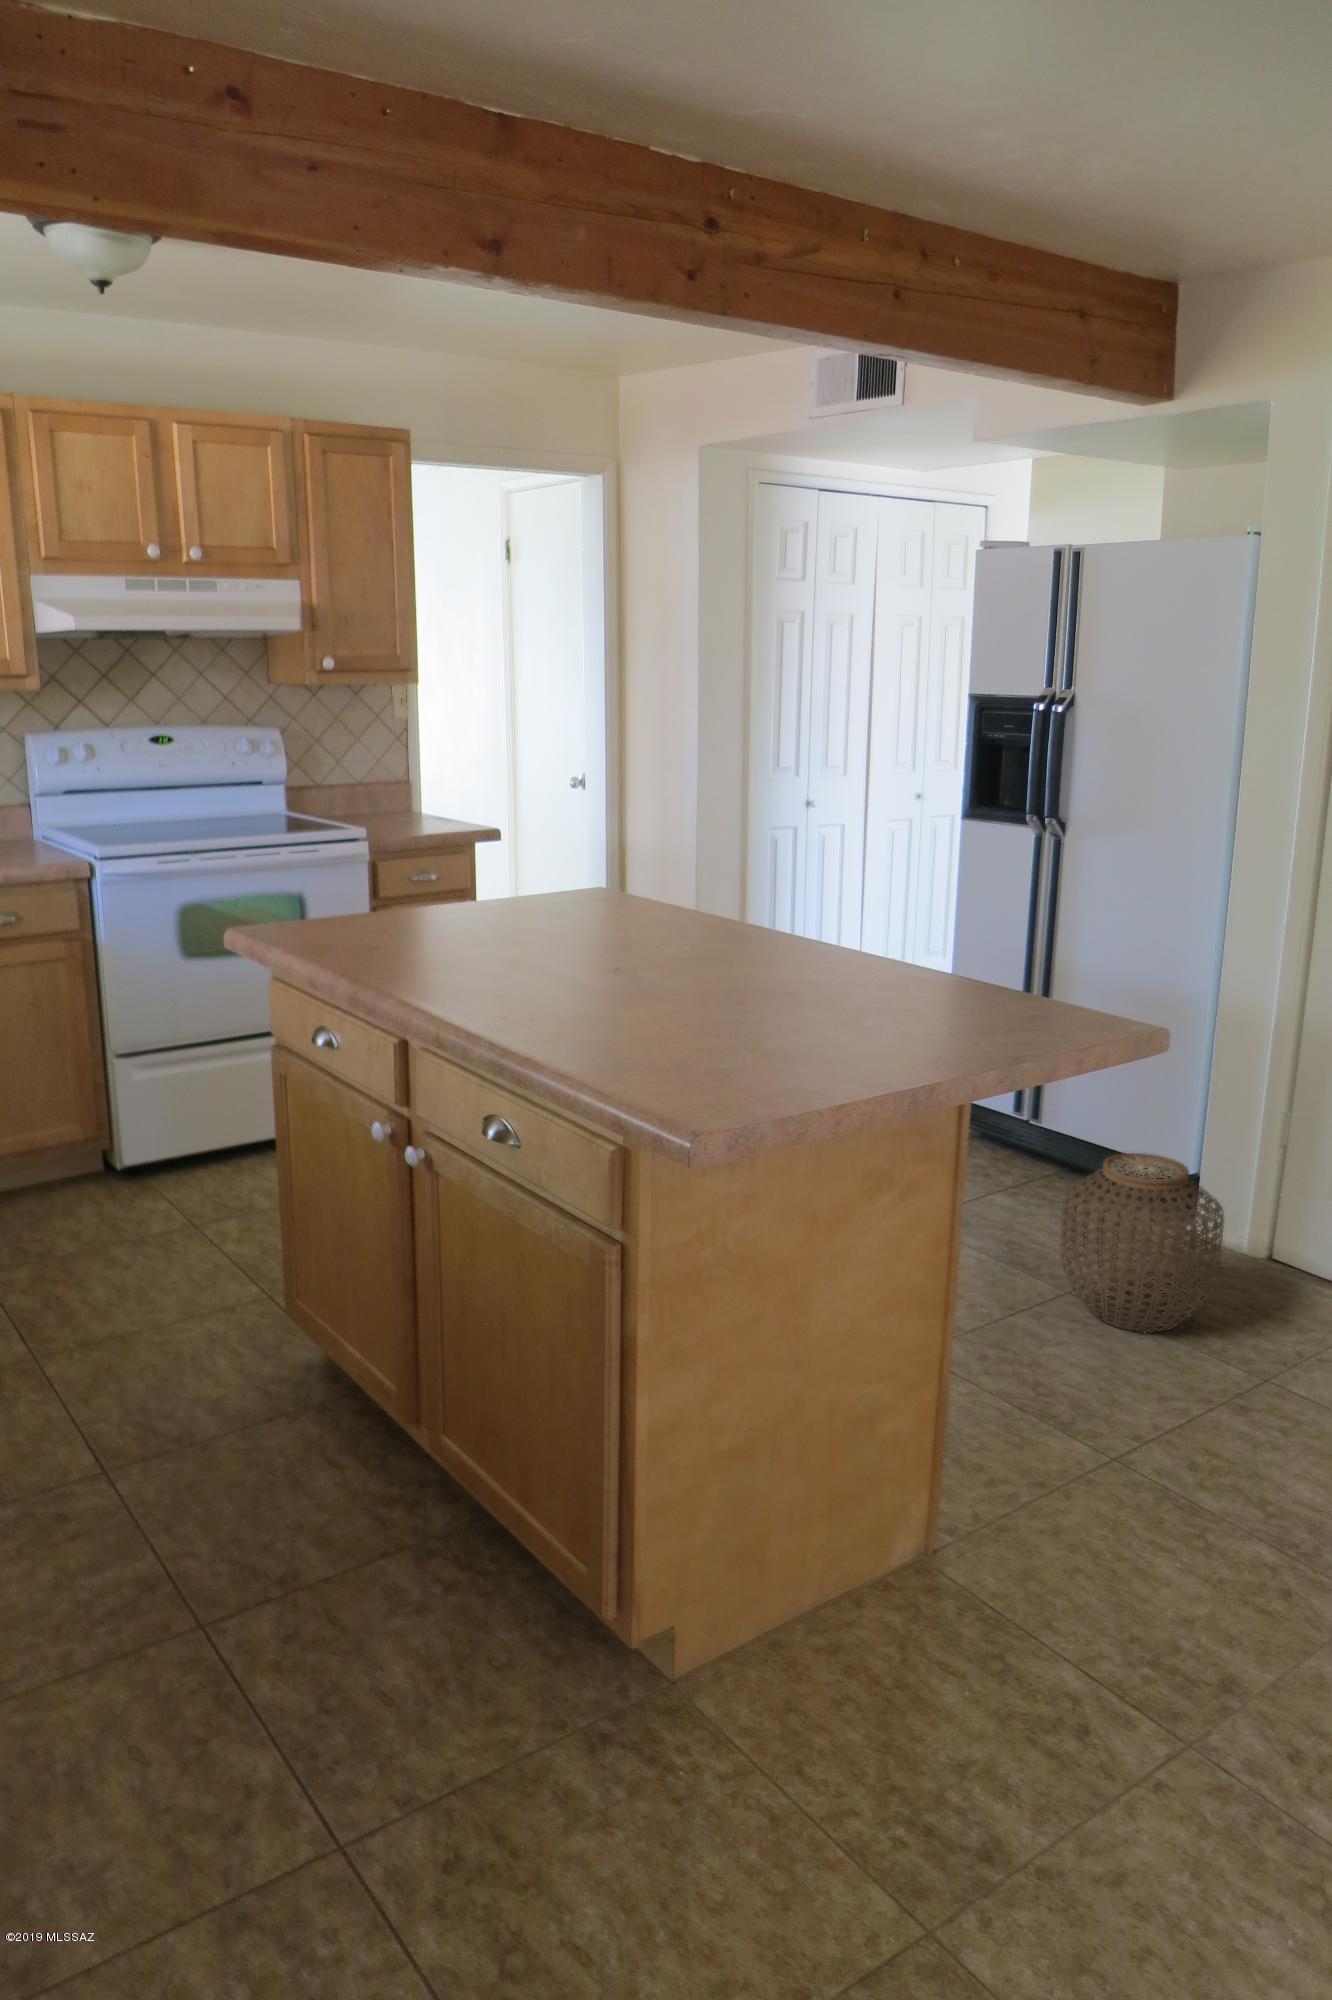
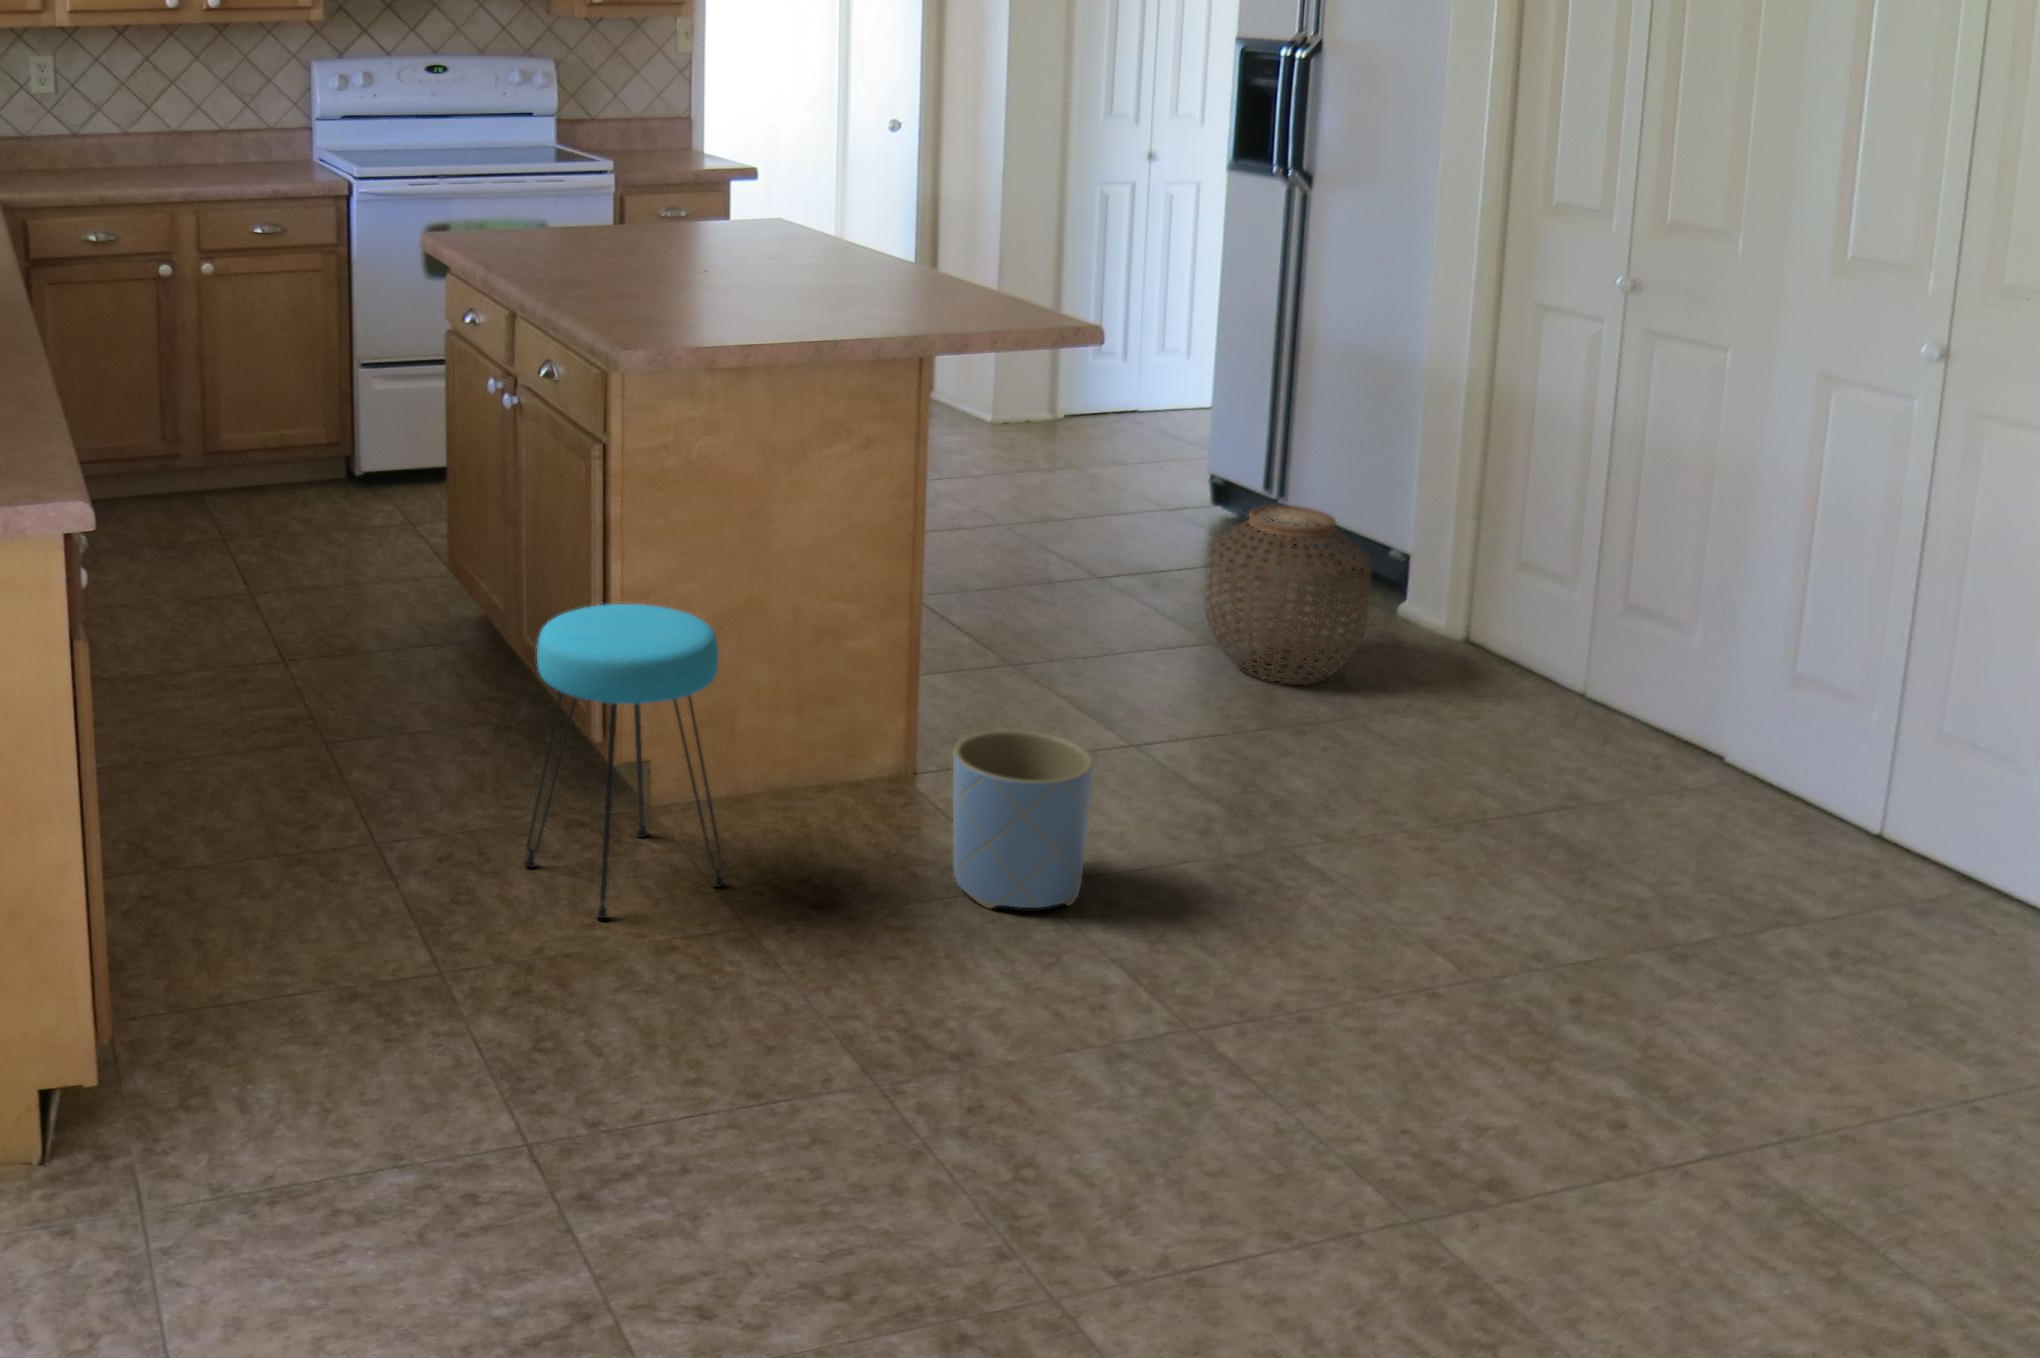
stool: none [507,1434,775,1892] -> present [524,604,725,918]
planter: none [1021,1511,1195,1752] -> present [953,730,1094,909]

